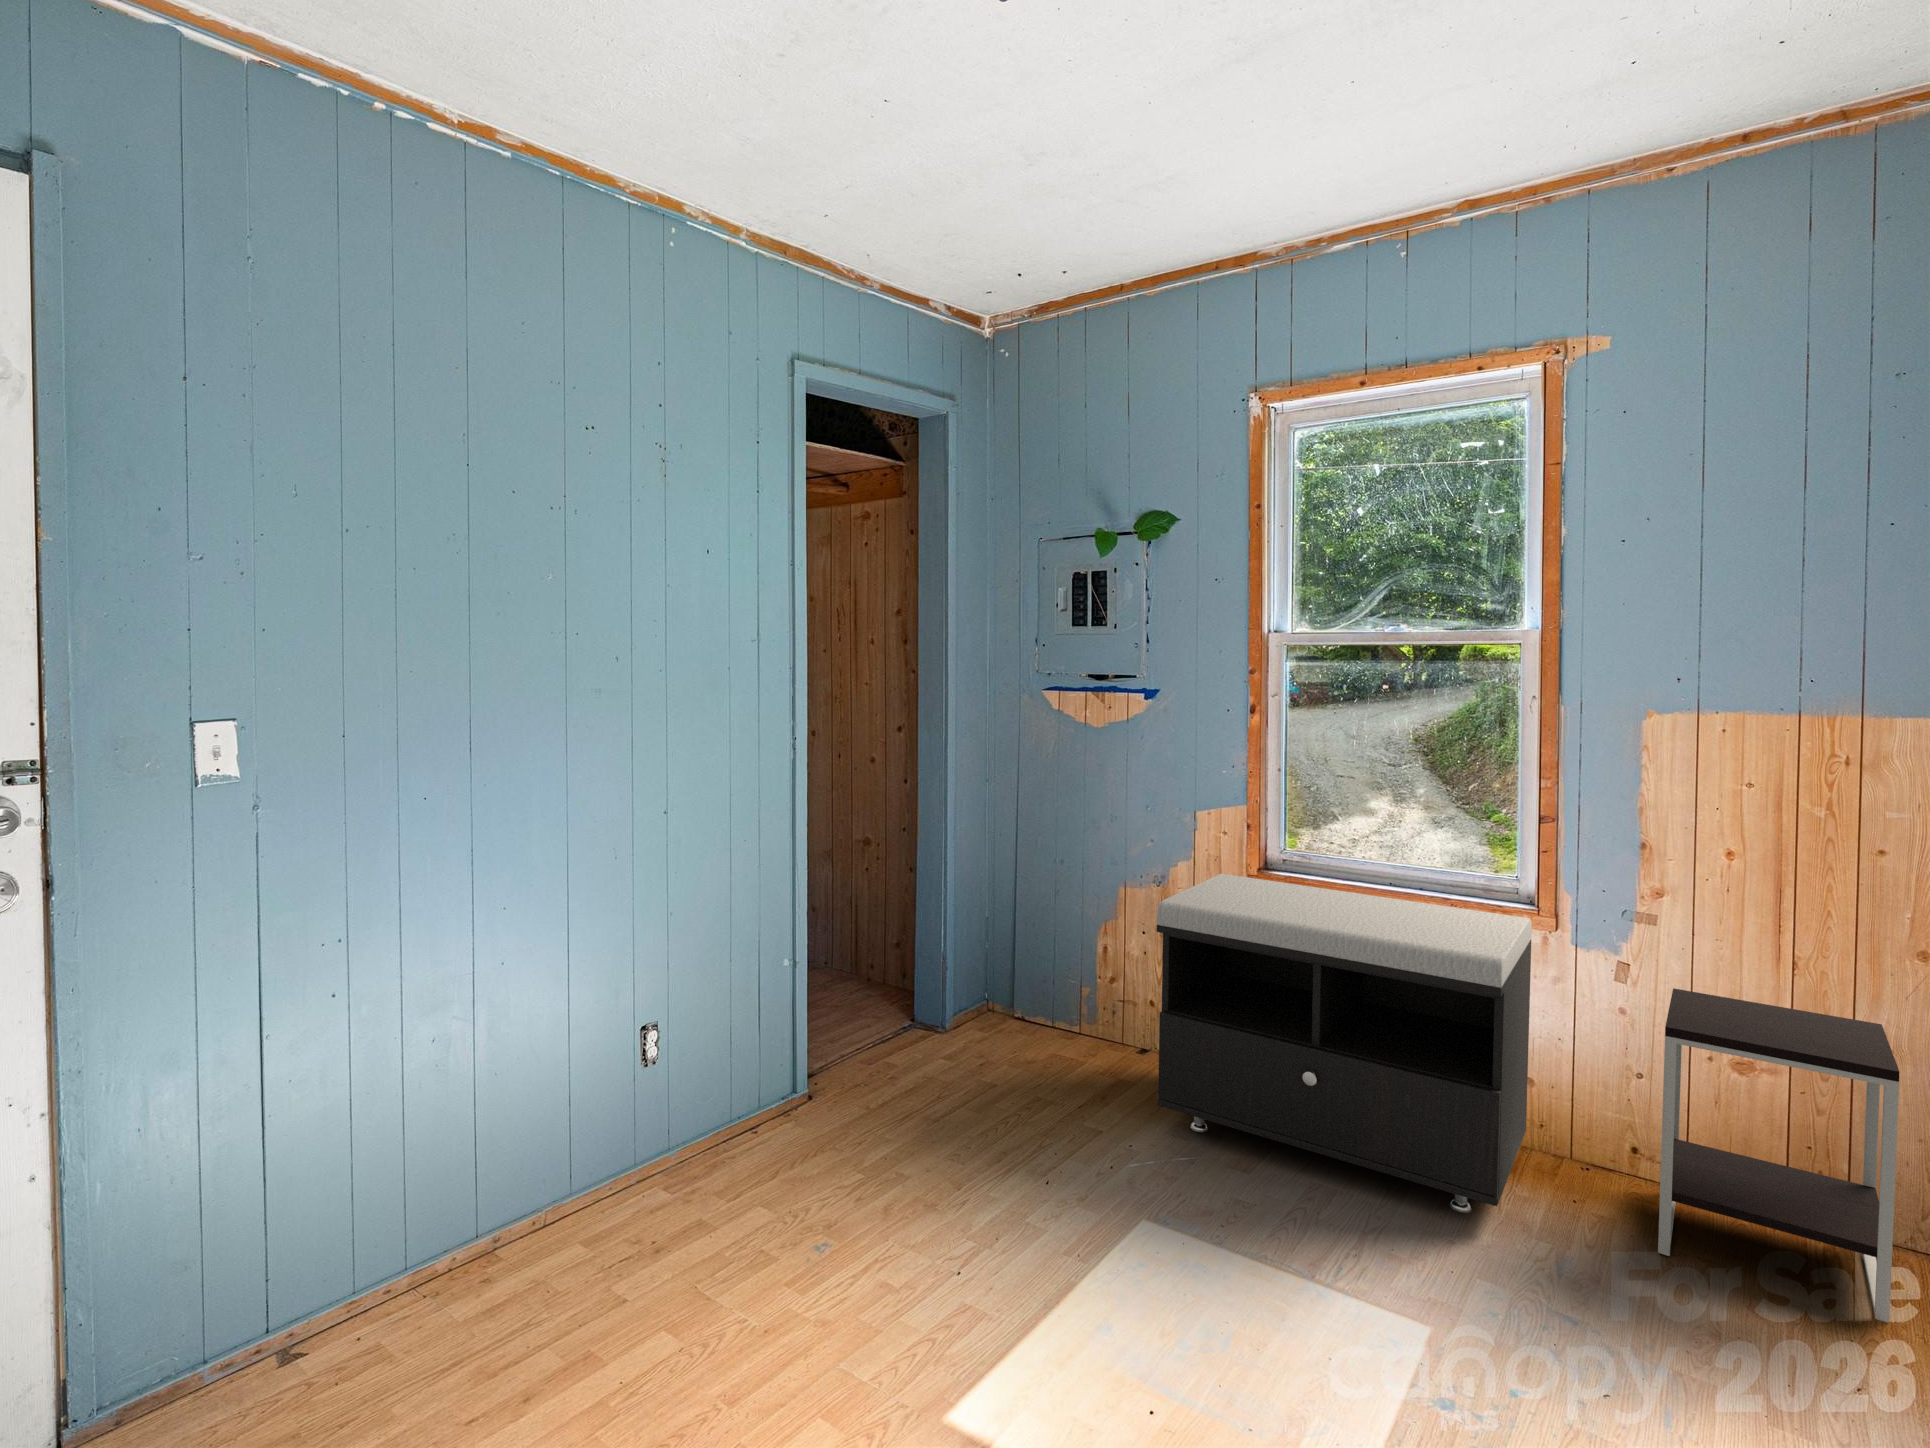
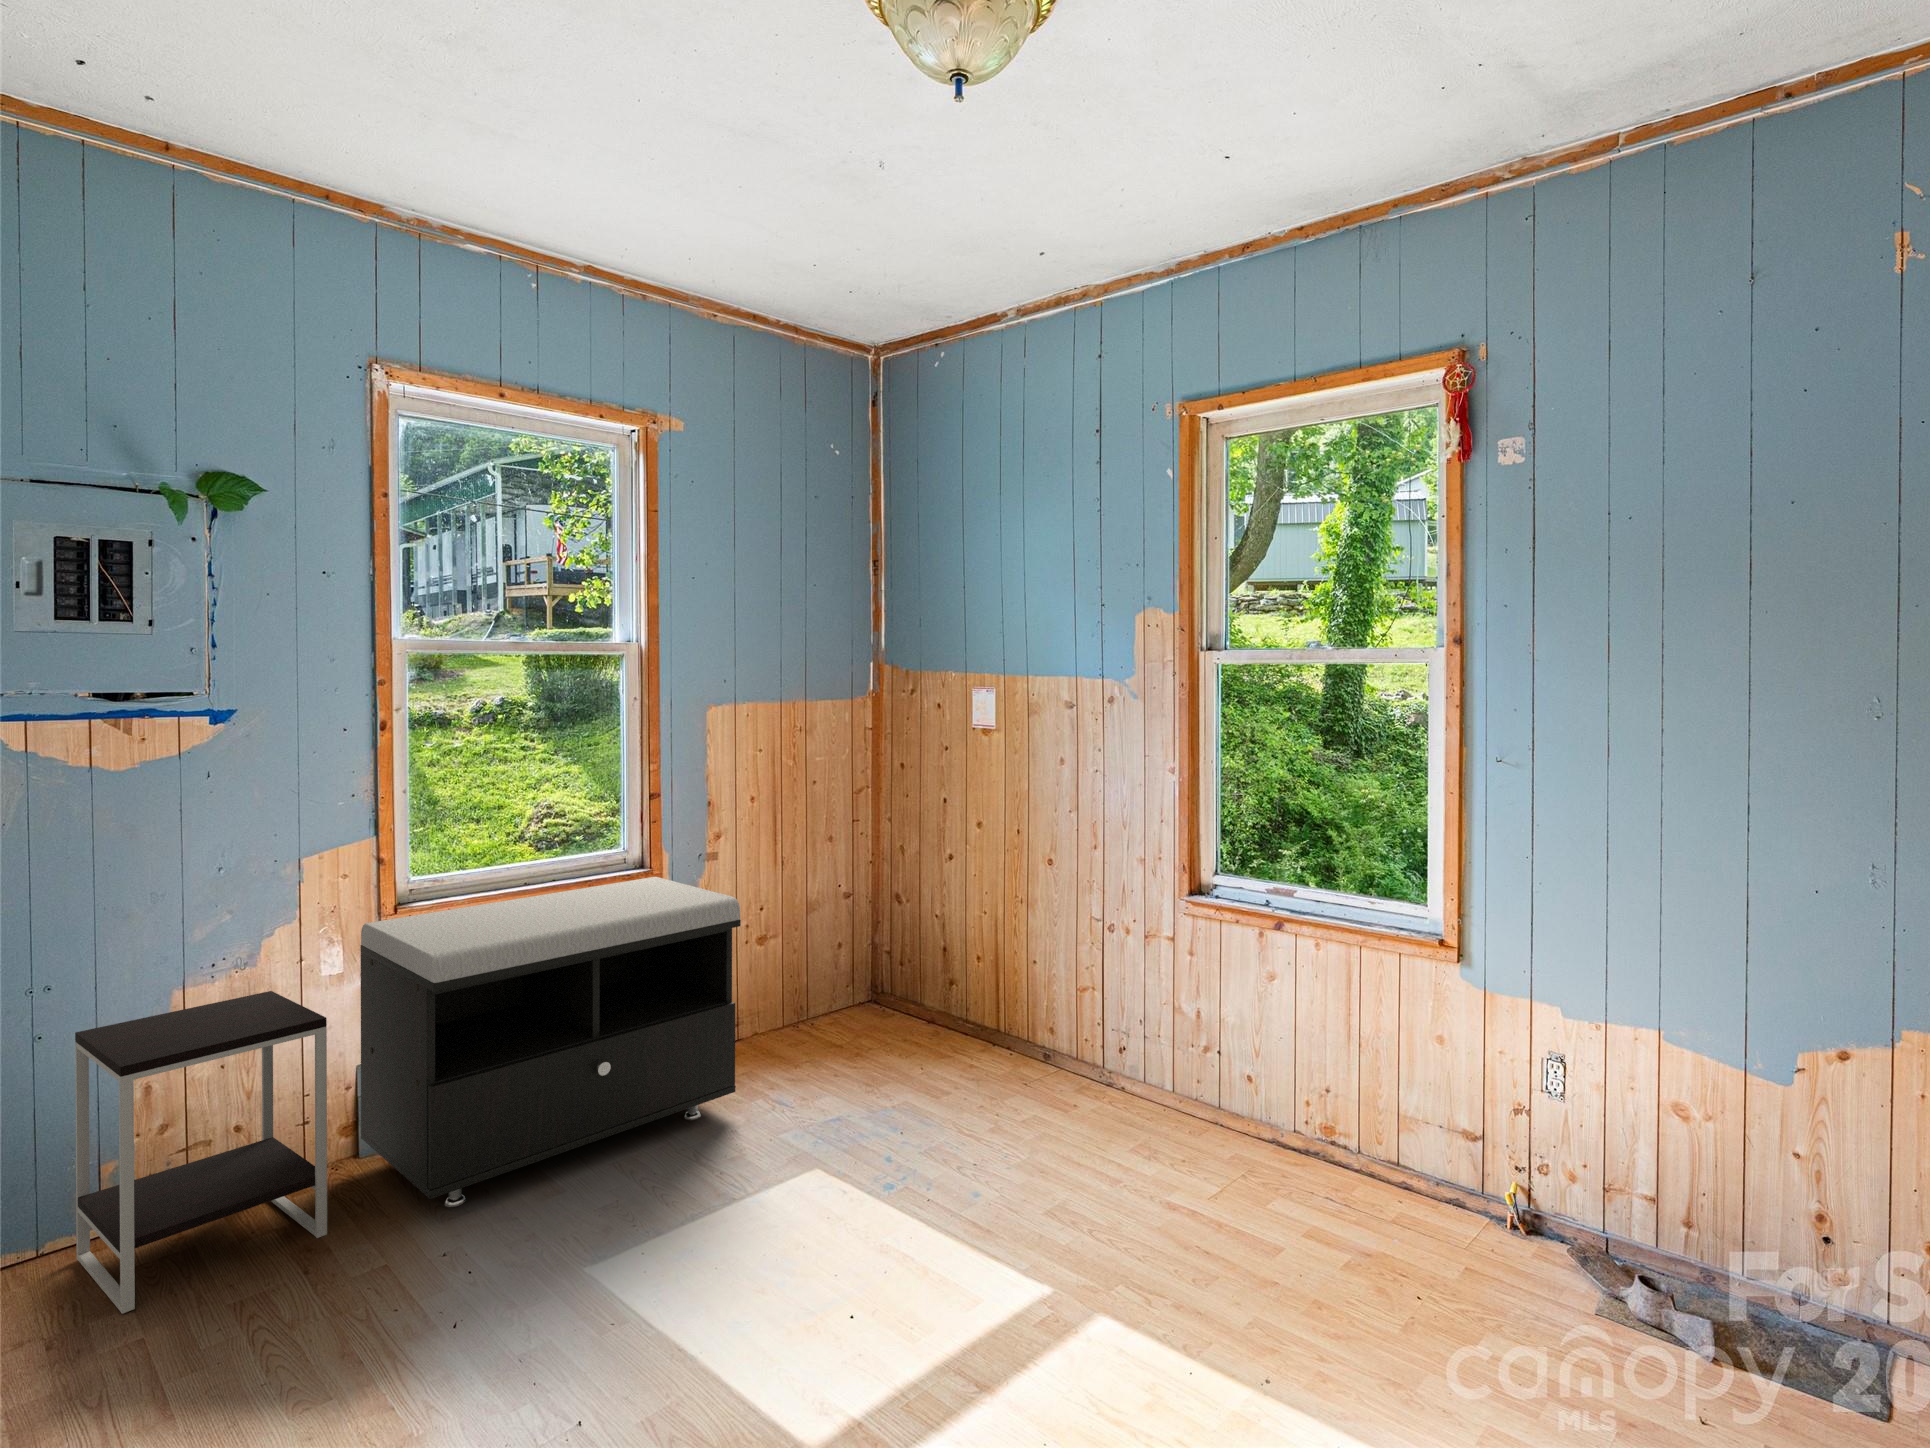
side table: present [1658,988,1900,1323] -> present [75,991,327,1314]

